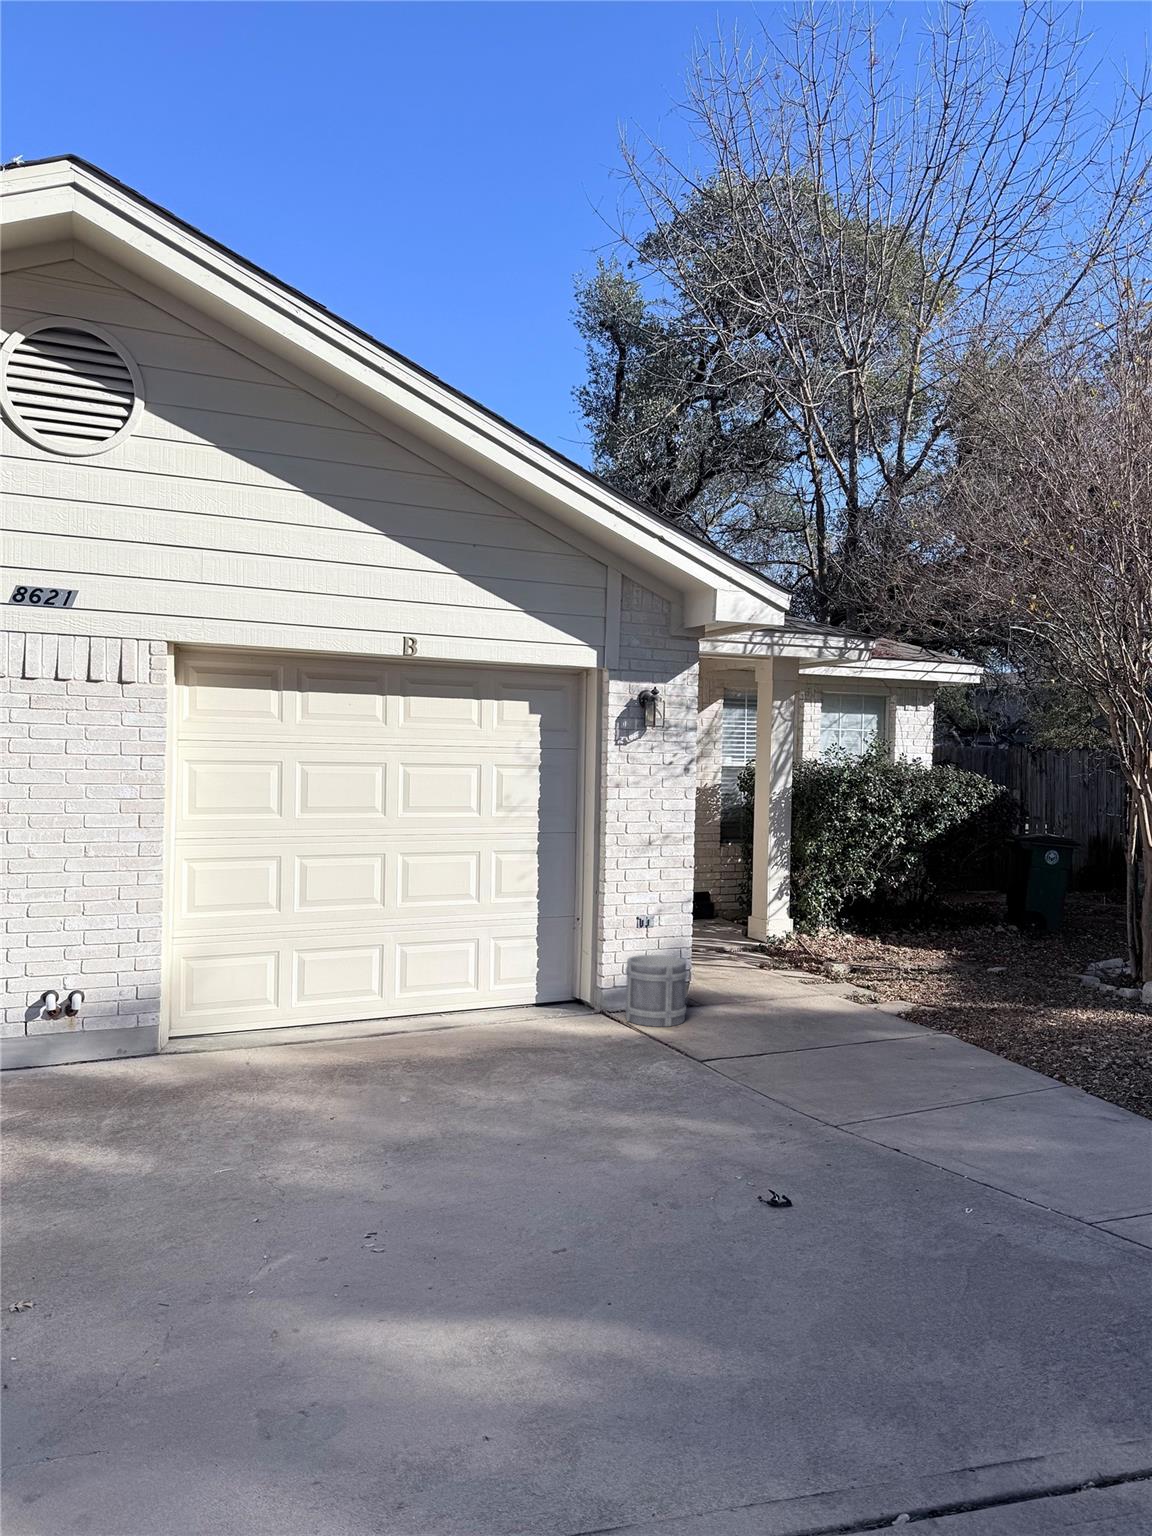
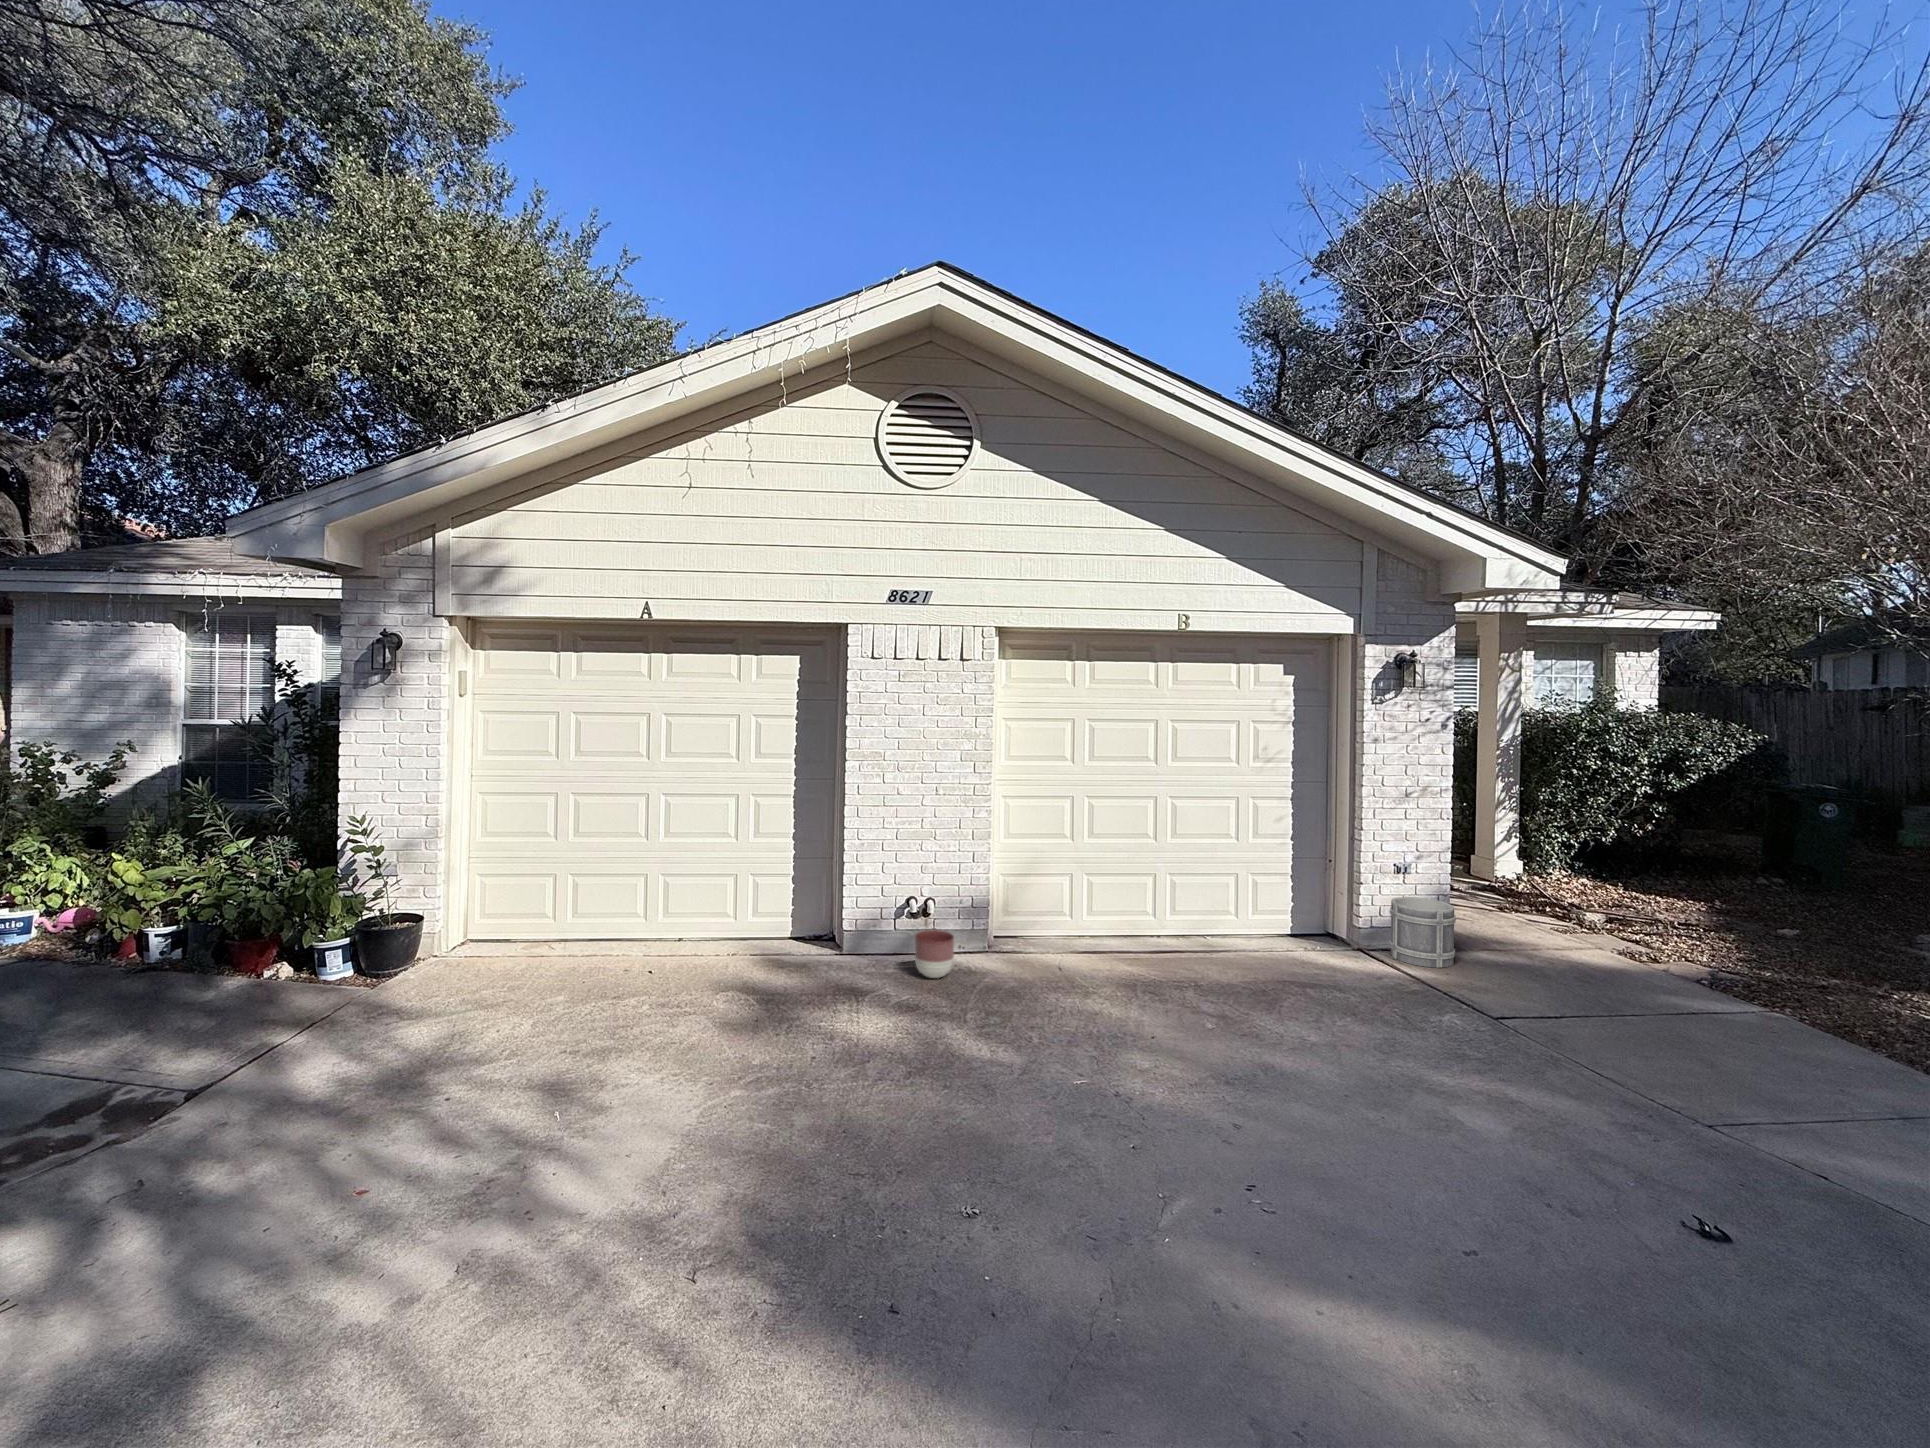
planter: none [46,1022,101,1080] -> present [915,930,954,978]

